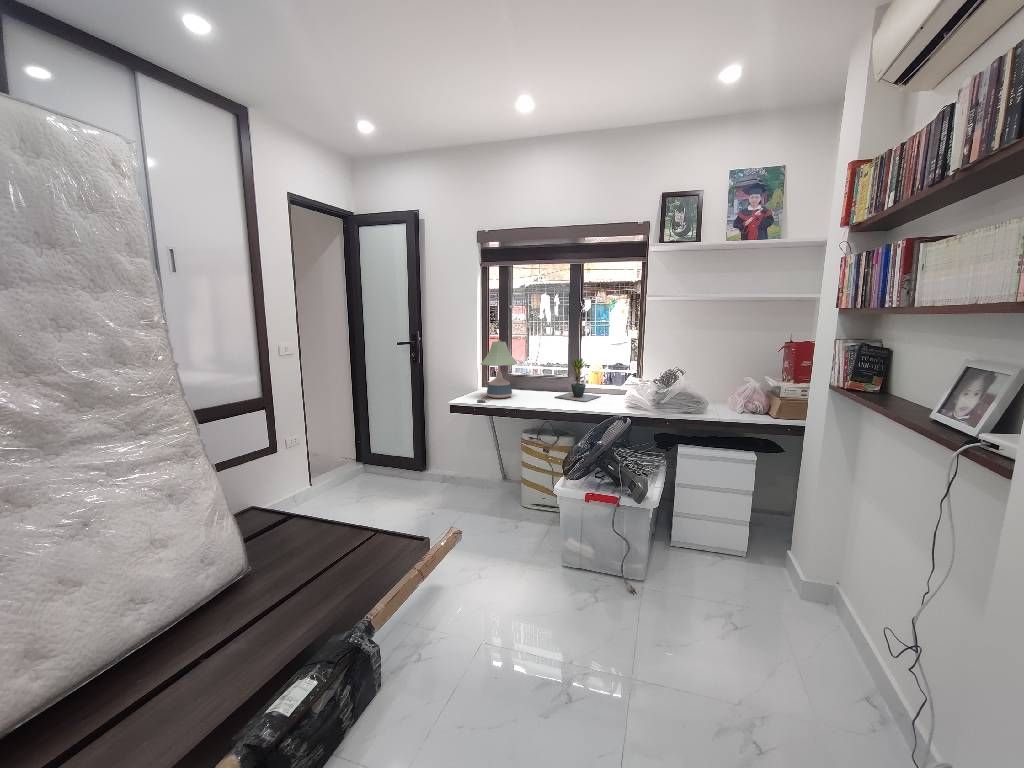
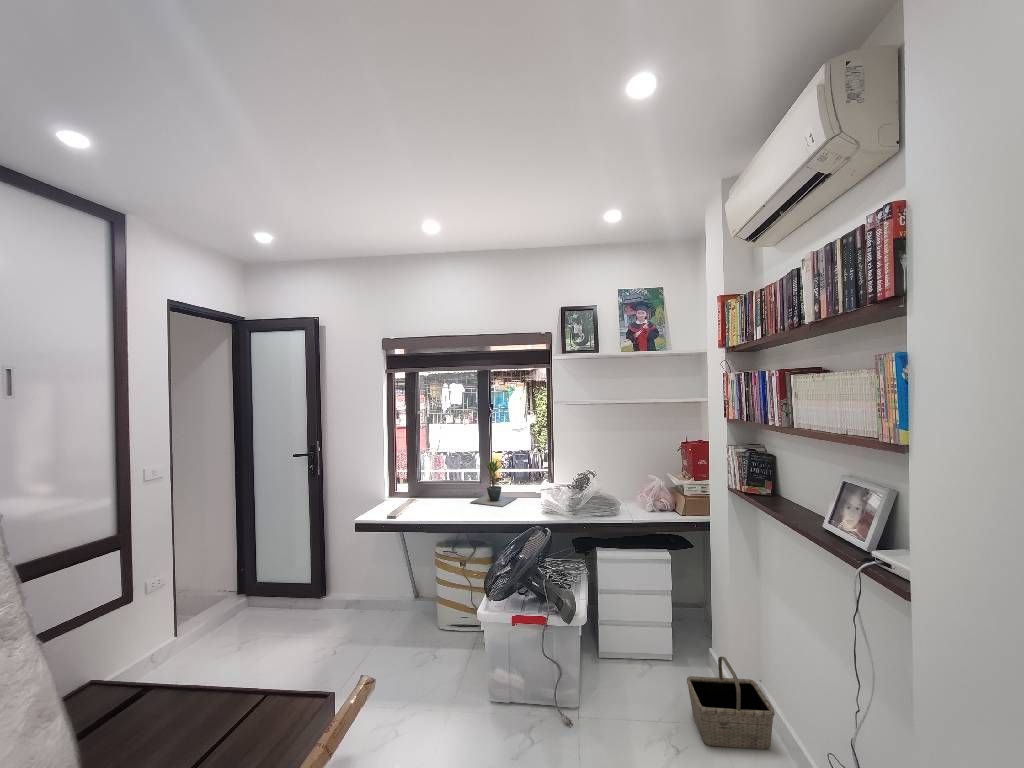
desk lamp: present [481,340,517,398] -> none [391,445,430,509]
basket: none [756,552,847,637] -> present [687,657,775,749]

